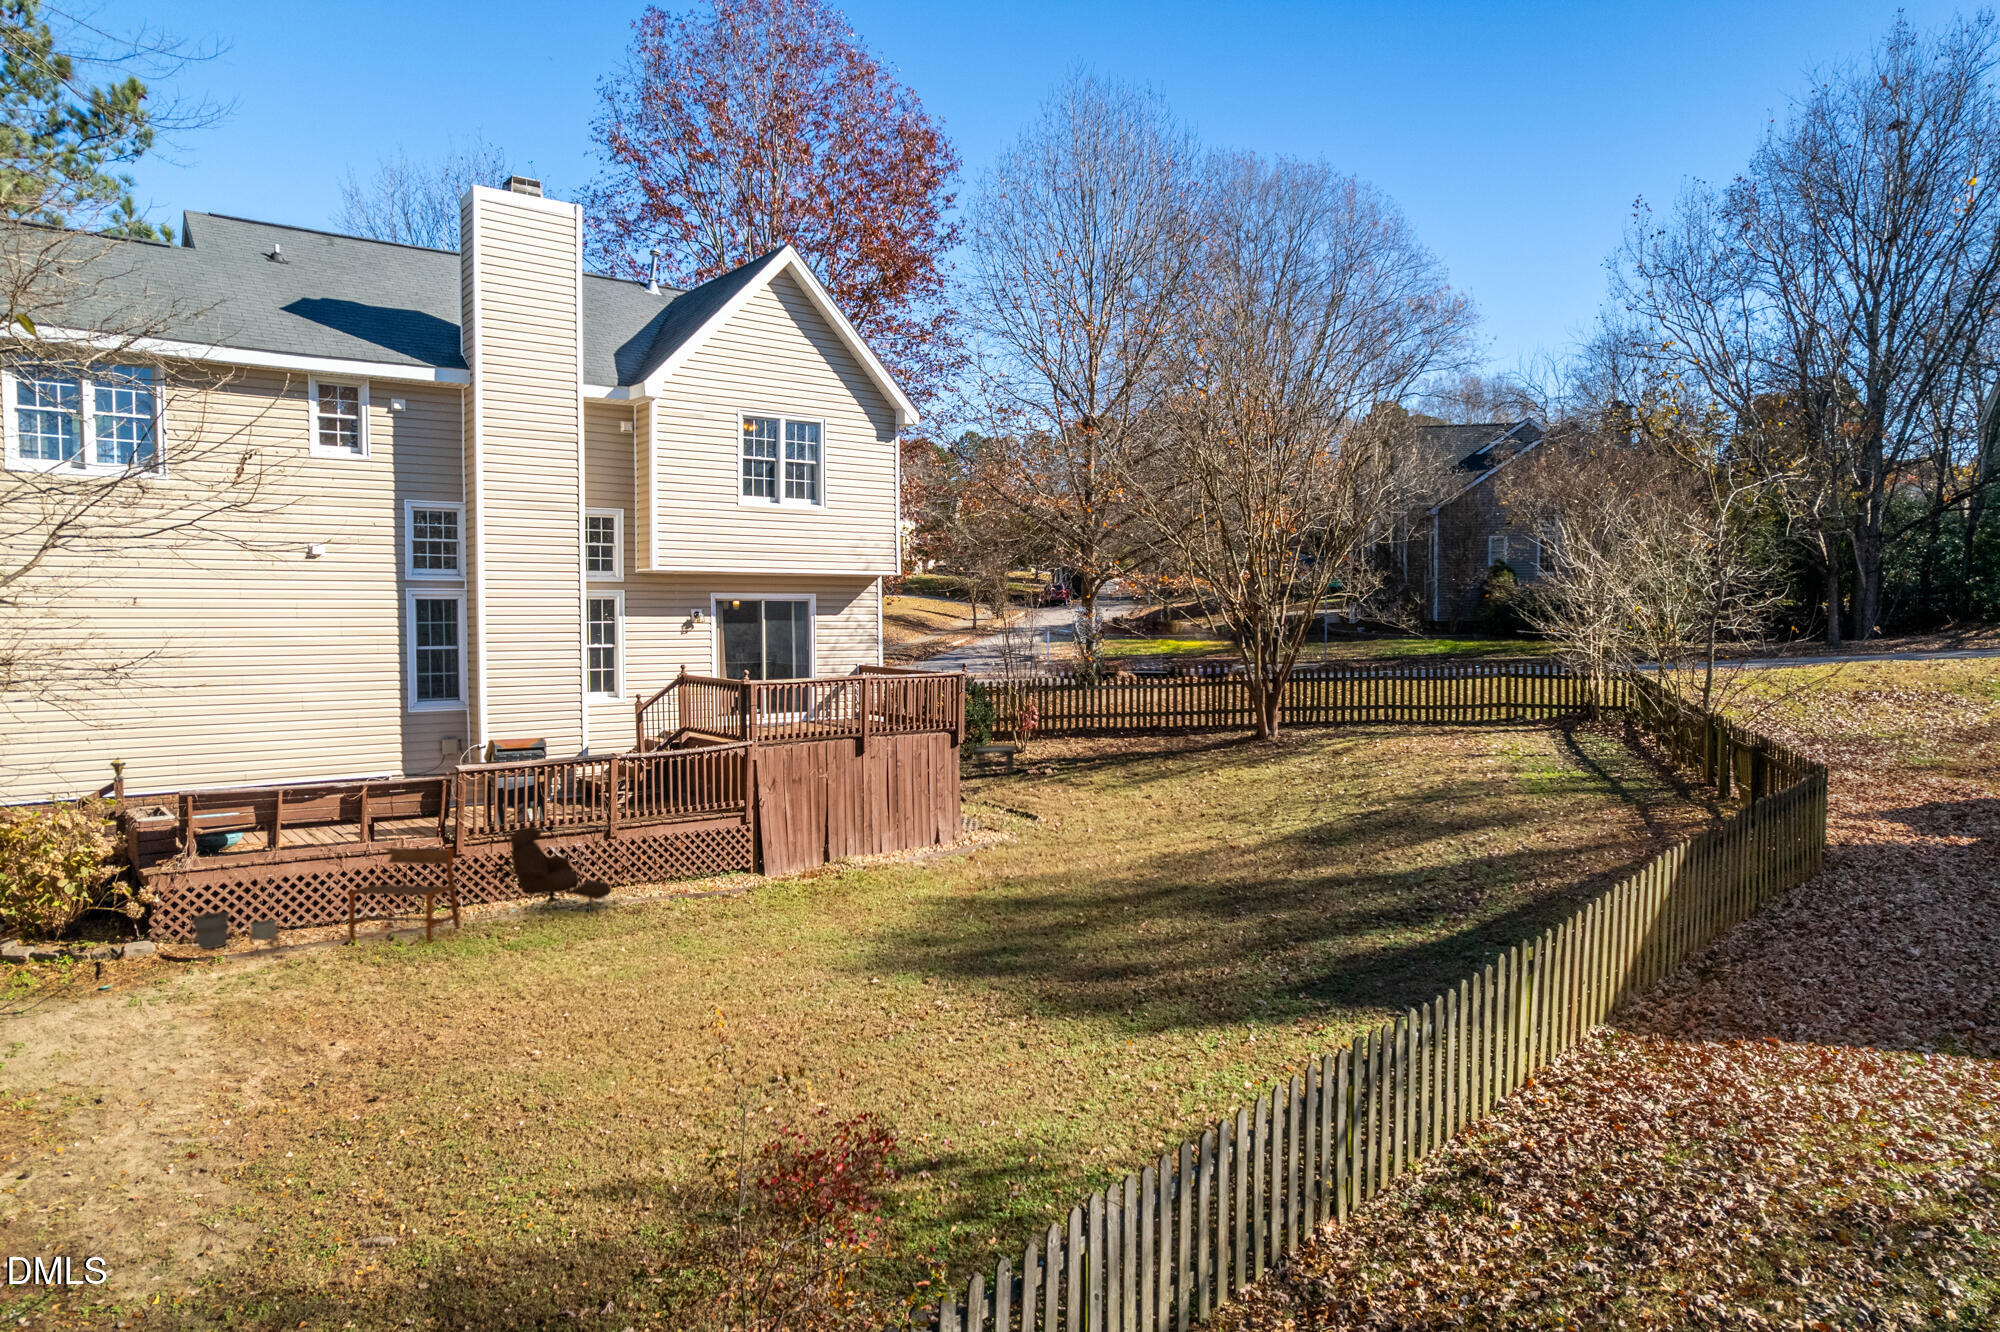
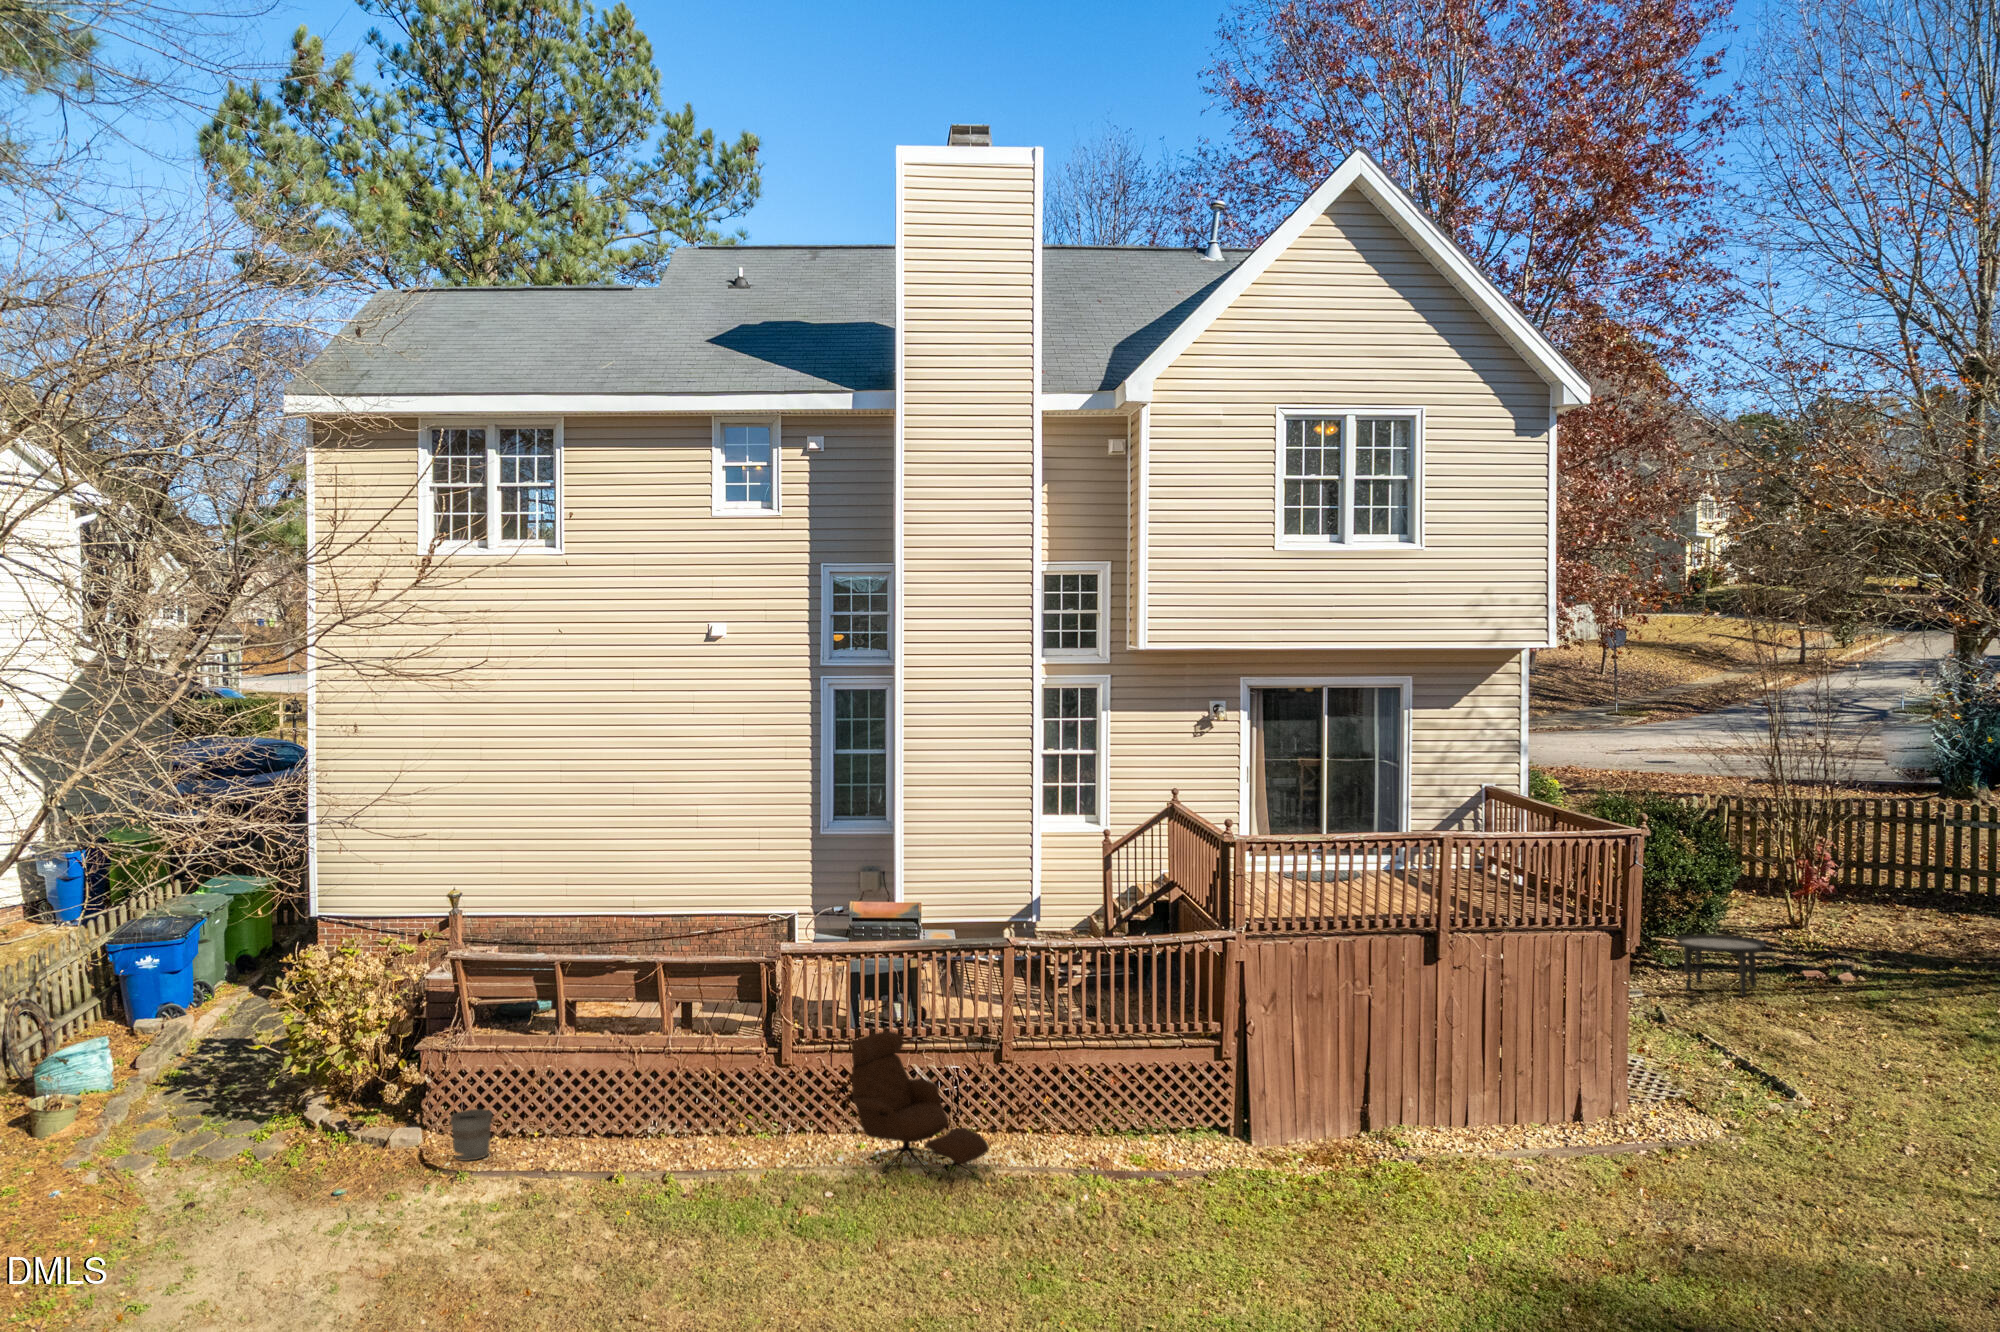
bench: present [349,847,460,943] -> none [632,1041,770,1200]
planter: present [249,920,280,956] -> none [512,1128,552,1179]

